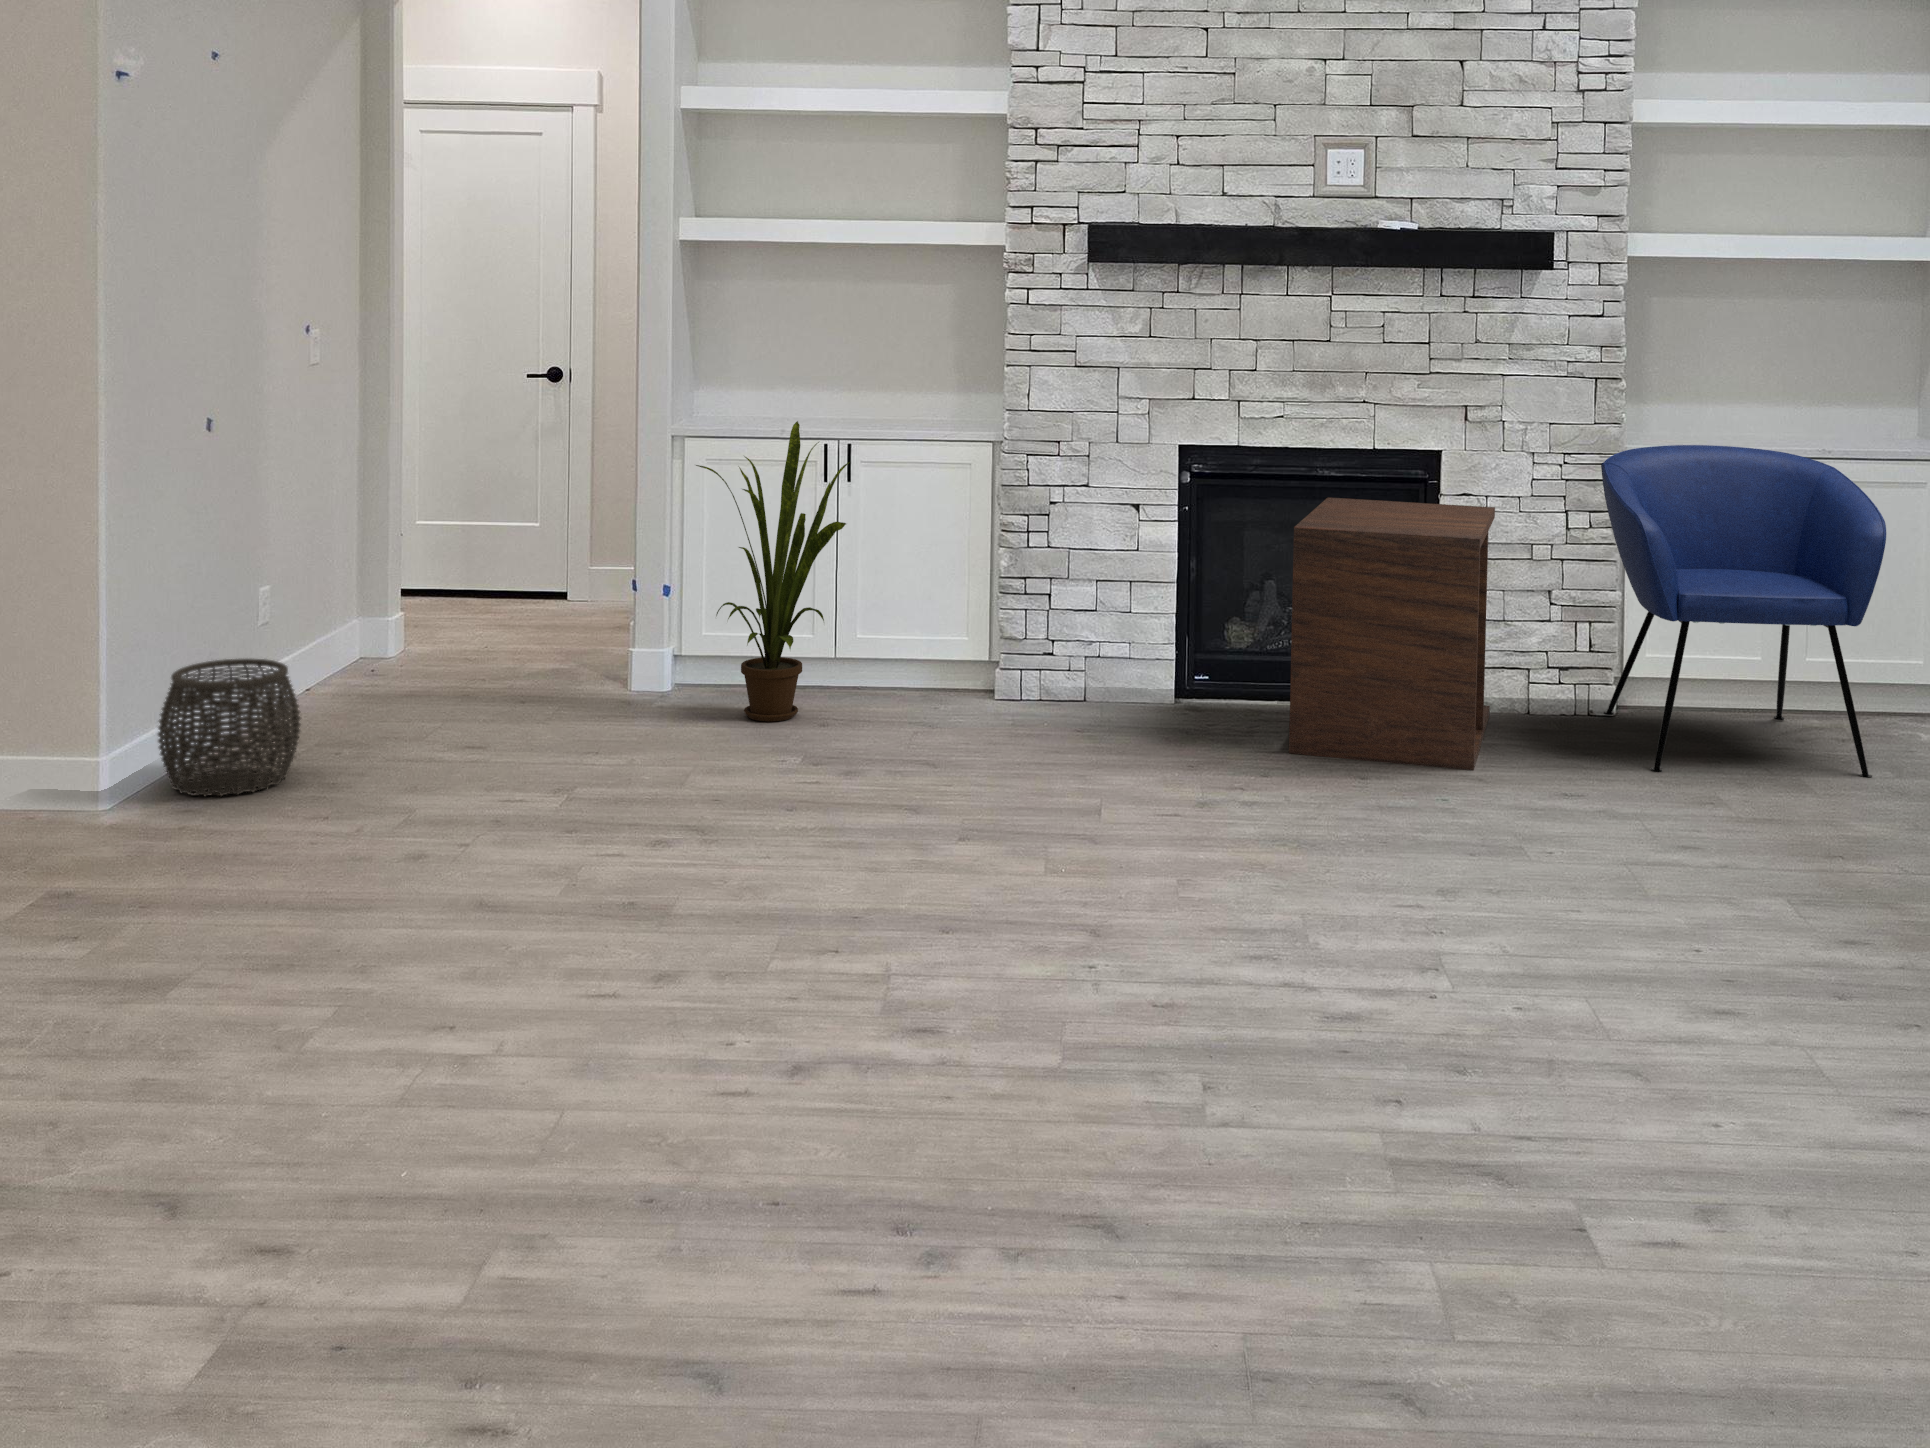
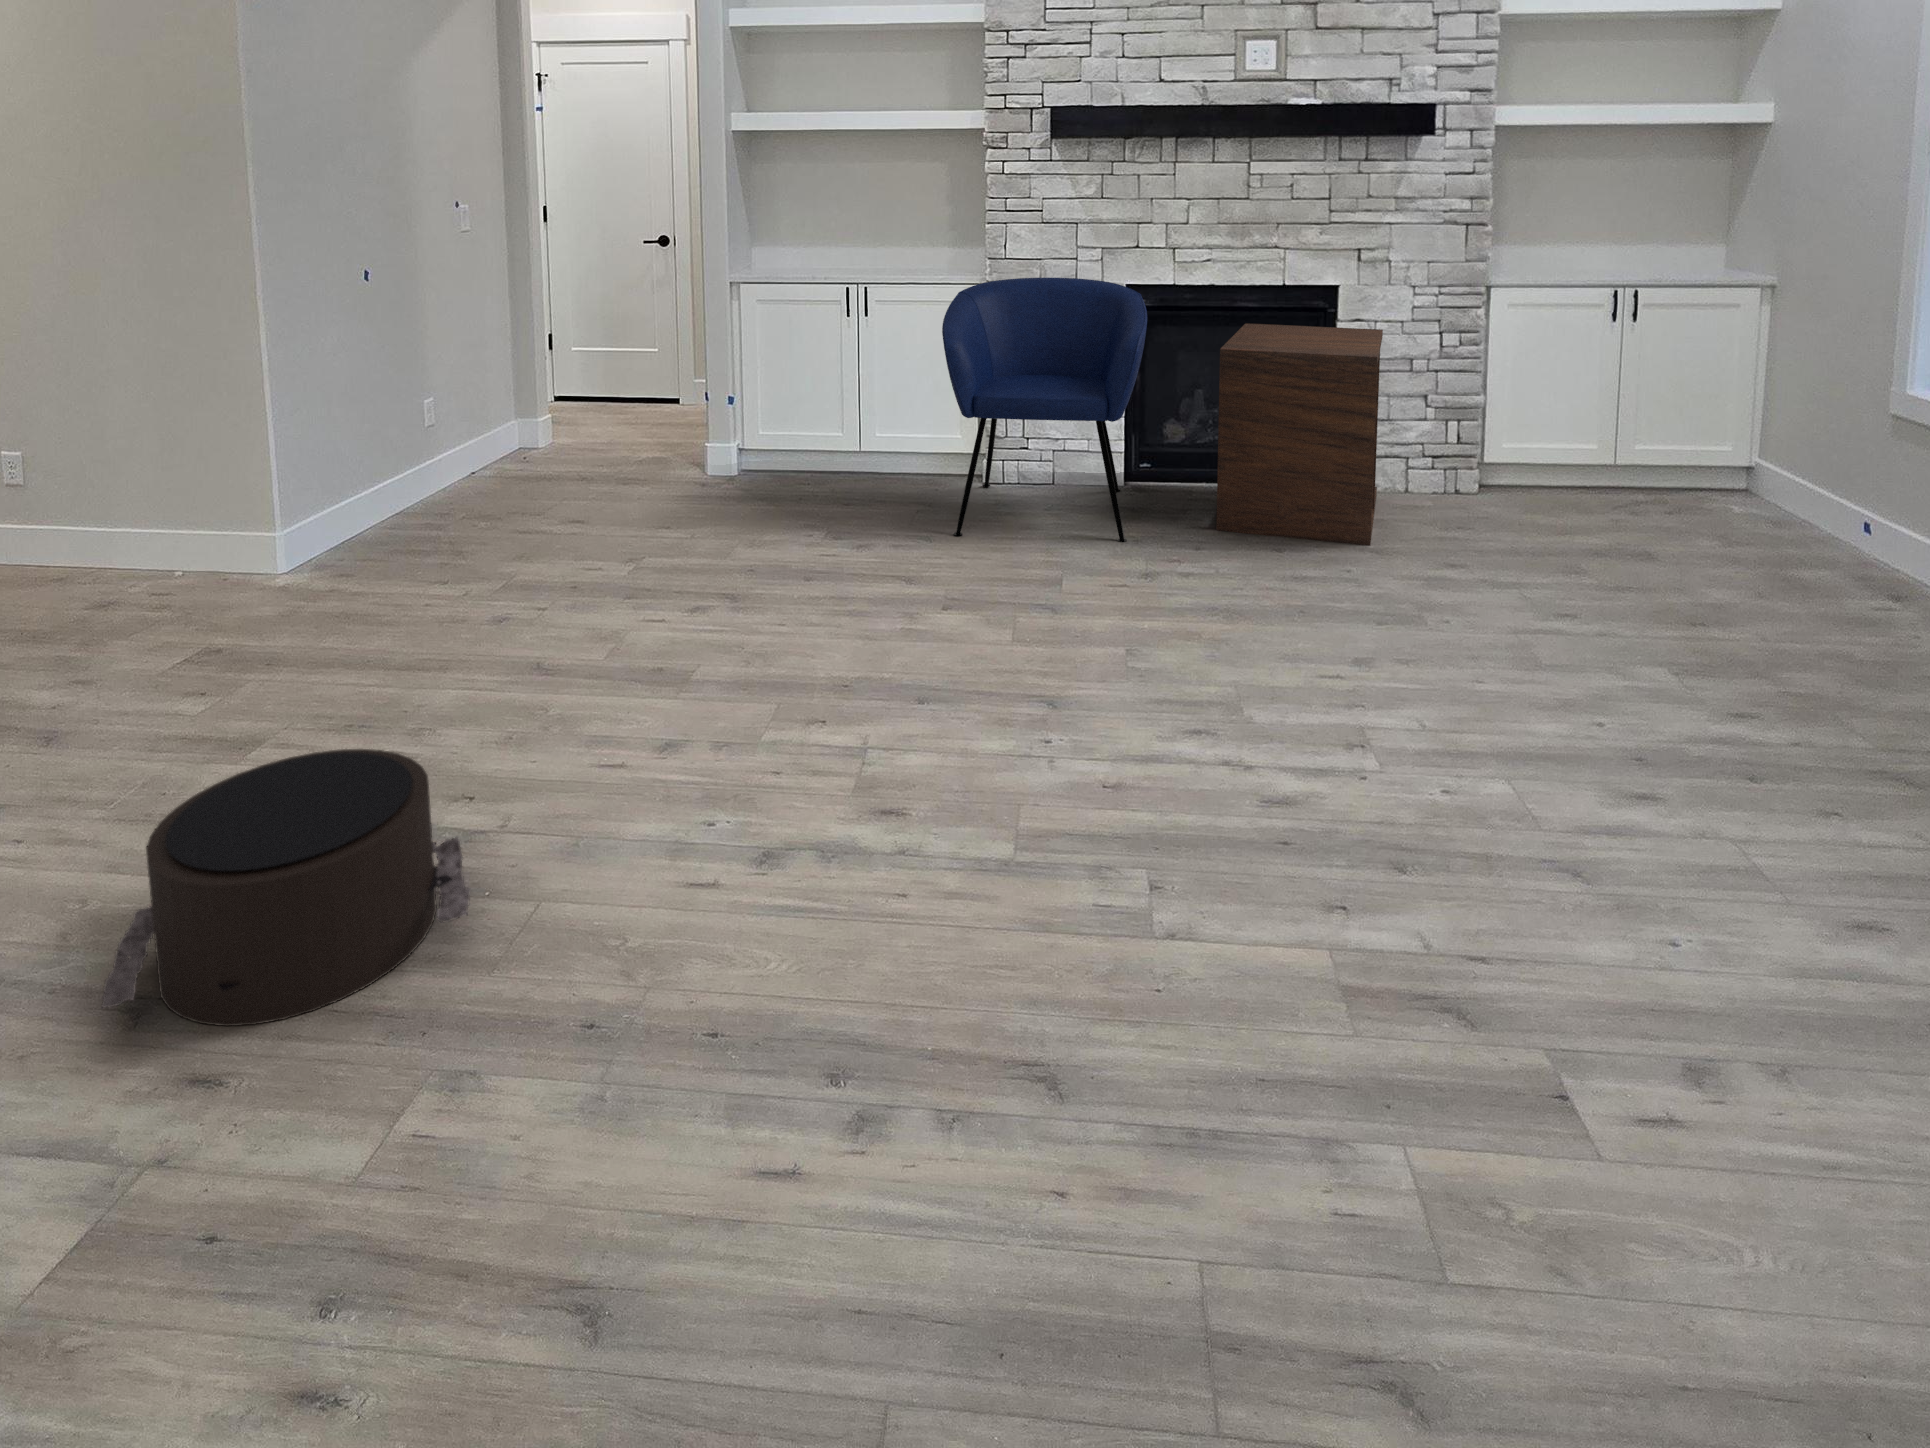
house plant: present [696,421,849,722] -> none [741,270,867,504]
armchair: present [1601,445,1886,778] -> present [942,278,1147,542]
woven basket: present [158,659,301,796] -> none [303,464,423,577]
pouf: none [189,924,531,1165] -> present [102,749,470,1026]

